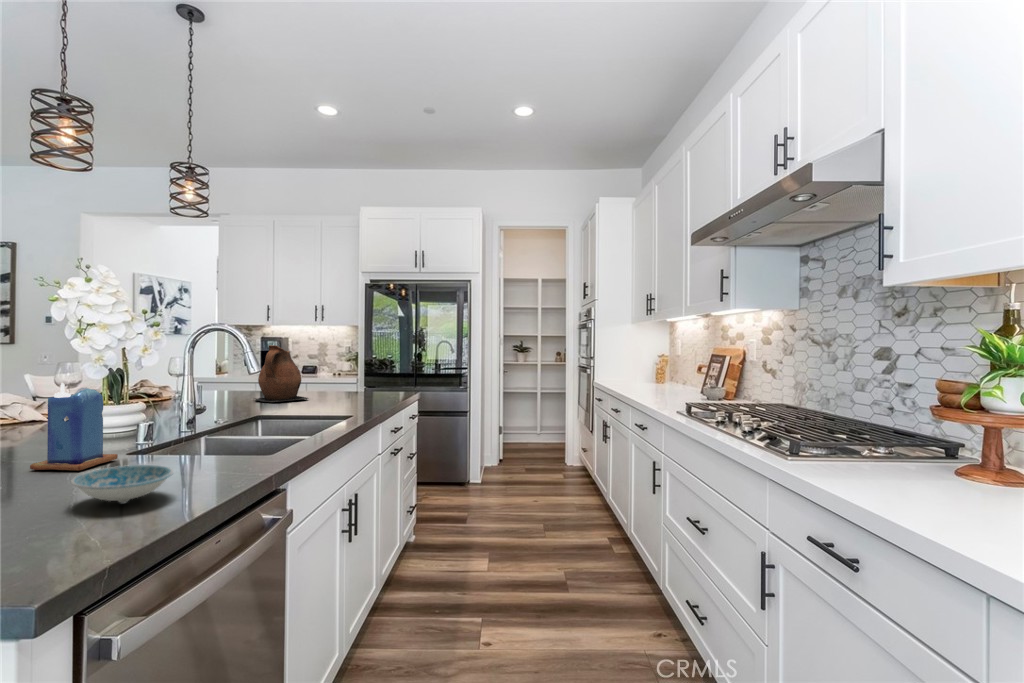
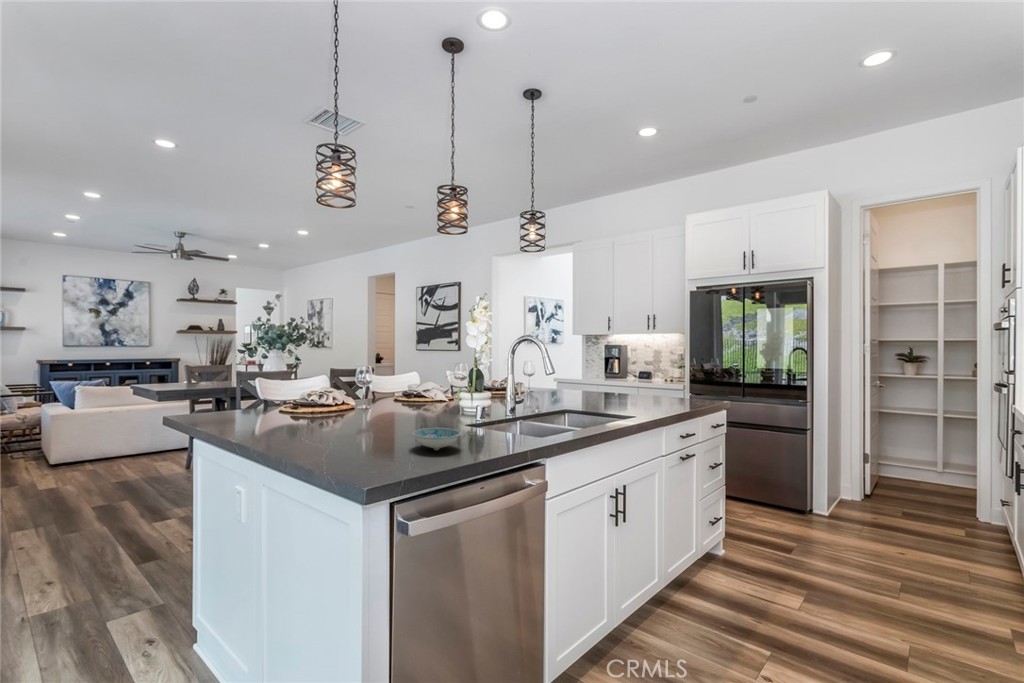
ceramic pitcher: present [256,345,308,402] -> none [571,352,615,400]
candle: present [30,383,118,471] -> none [414,374,455,430]

